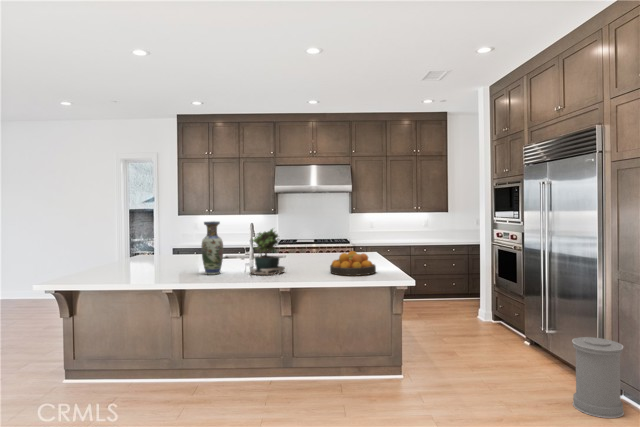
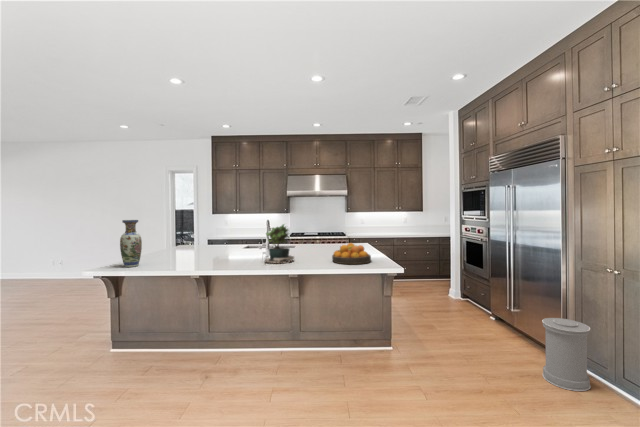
vase: present [201,221,223,275] -> present [120,220,142,267]

